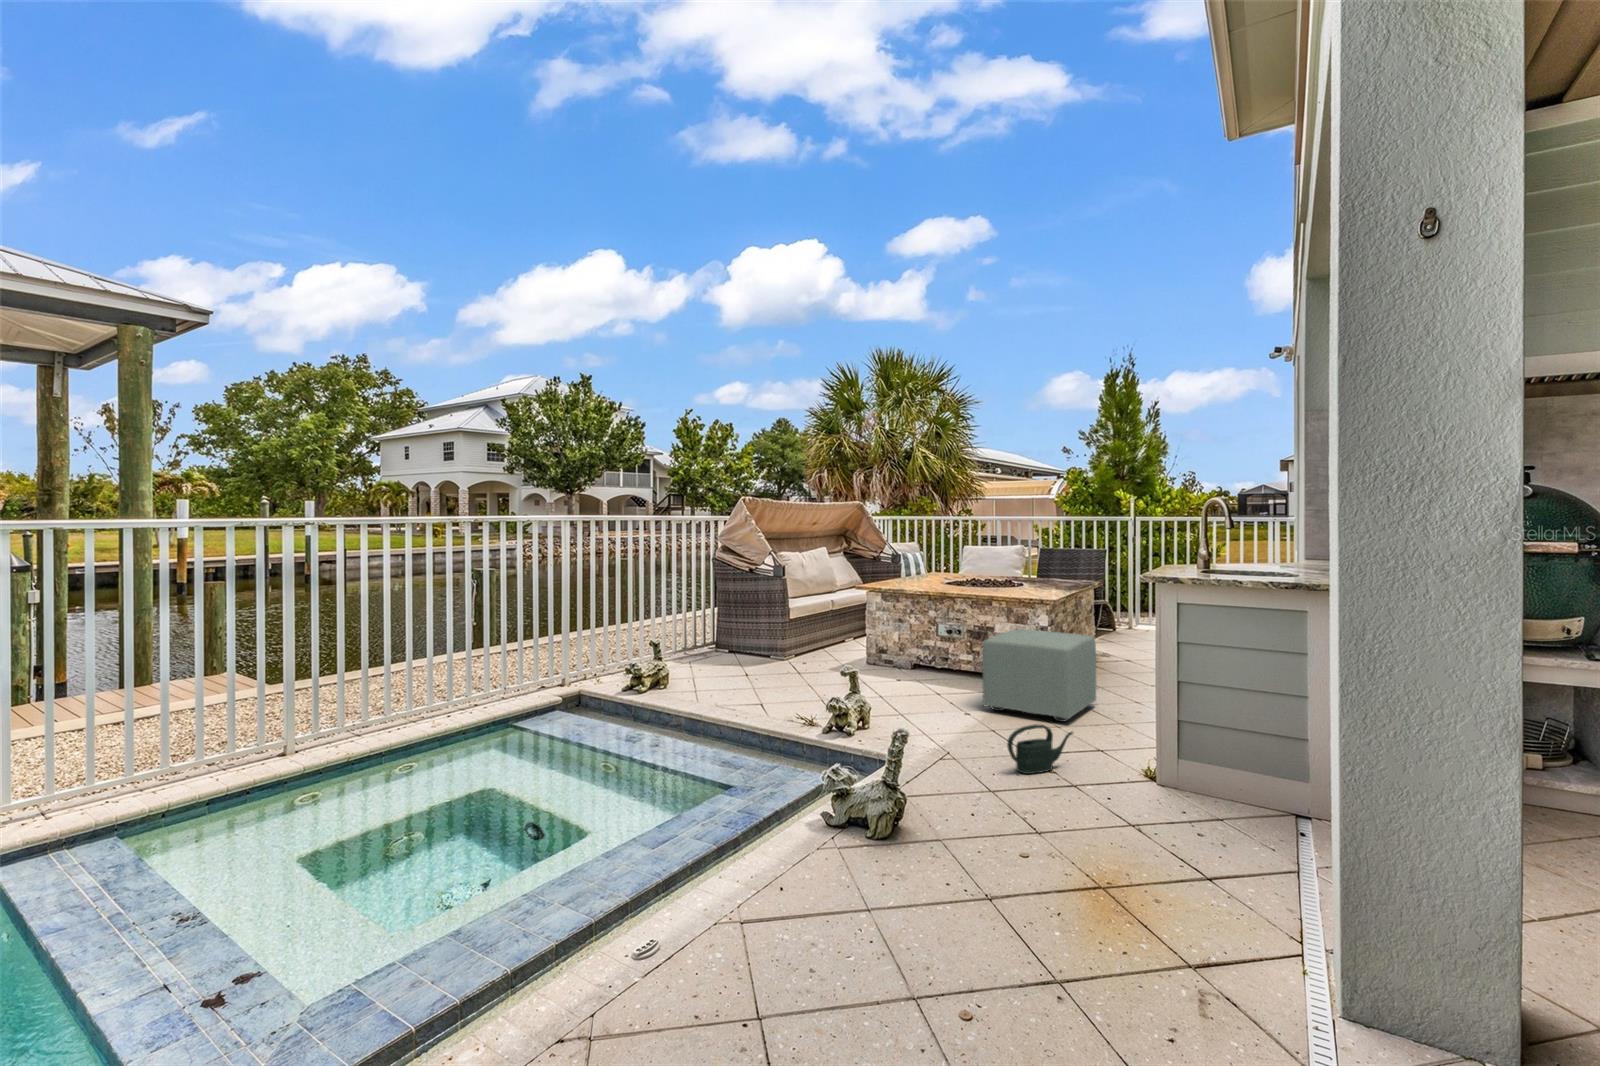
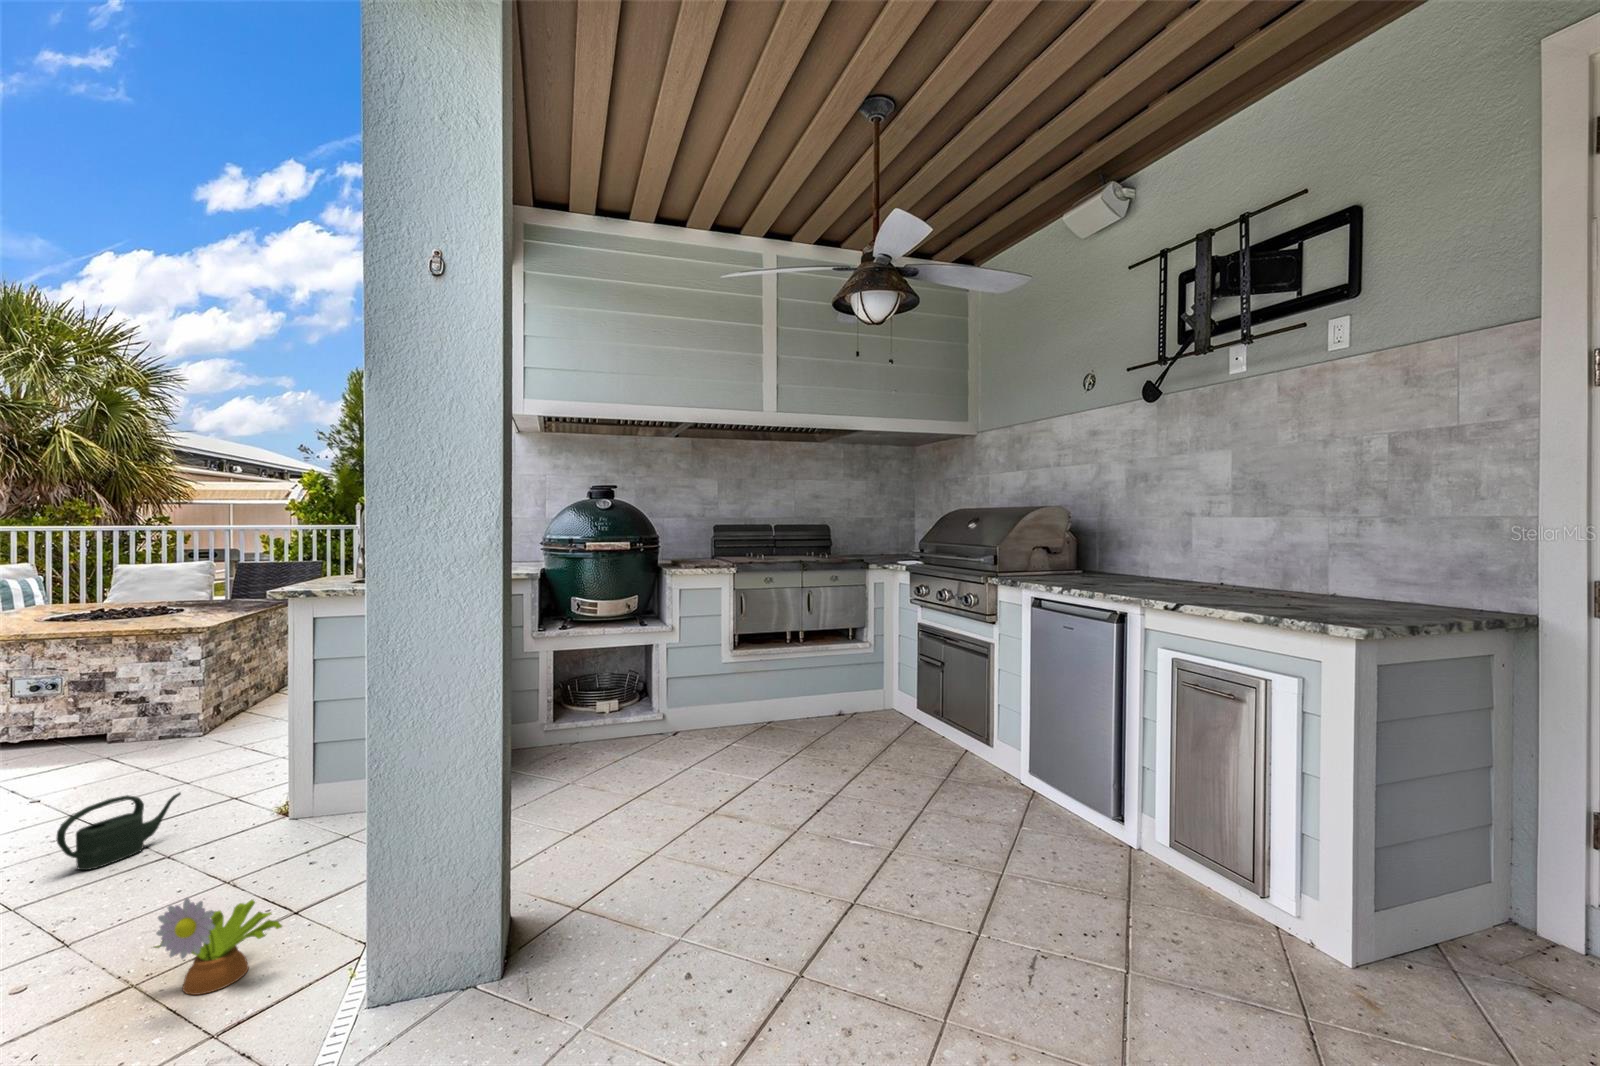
ottoman: present [982,629,1096,722] -> none [66,665,260,786]
decorative plant: none [1115,823,1217,908] -> present [154,898,282,995]

